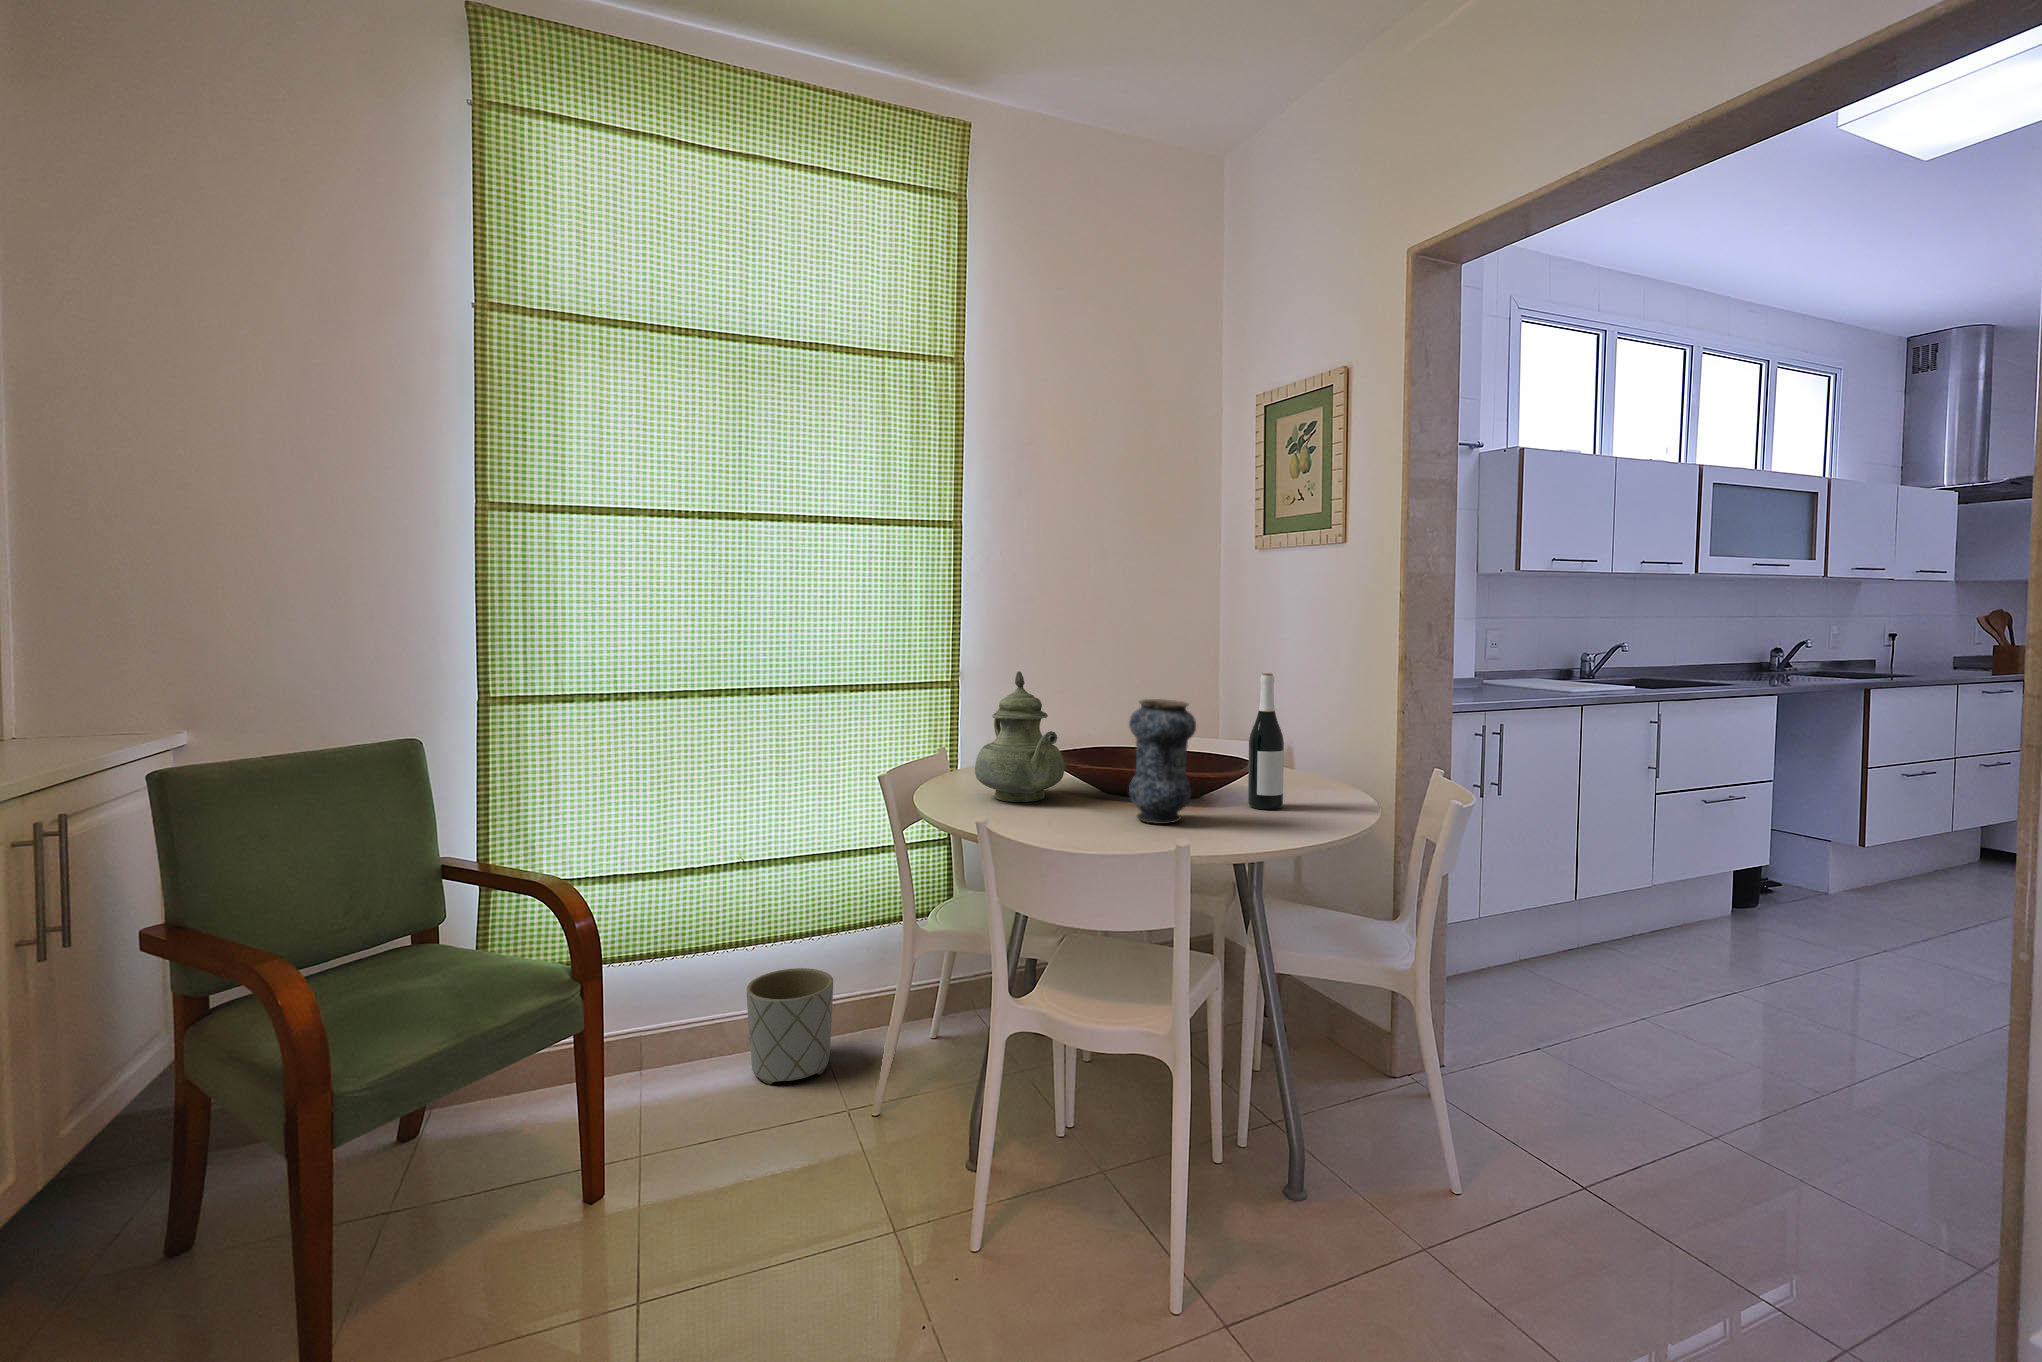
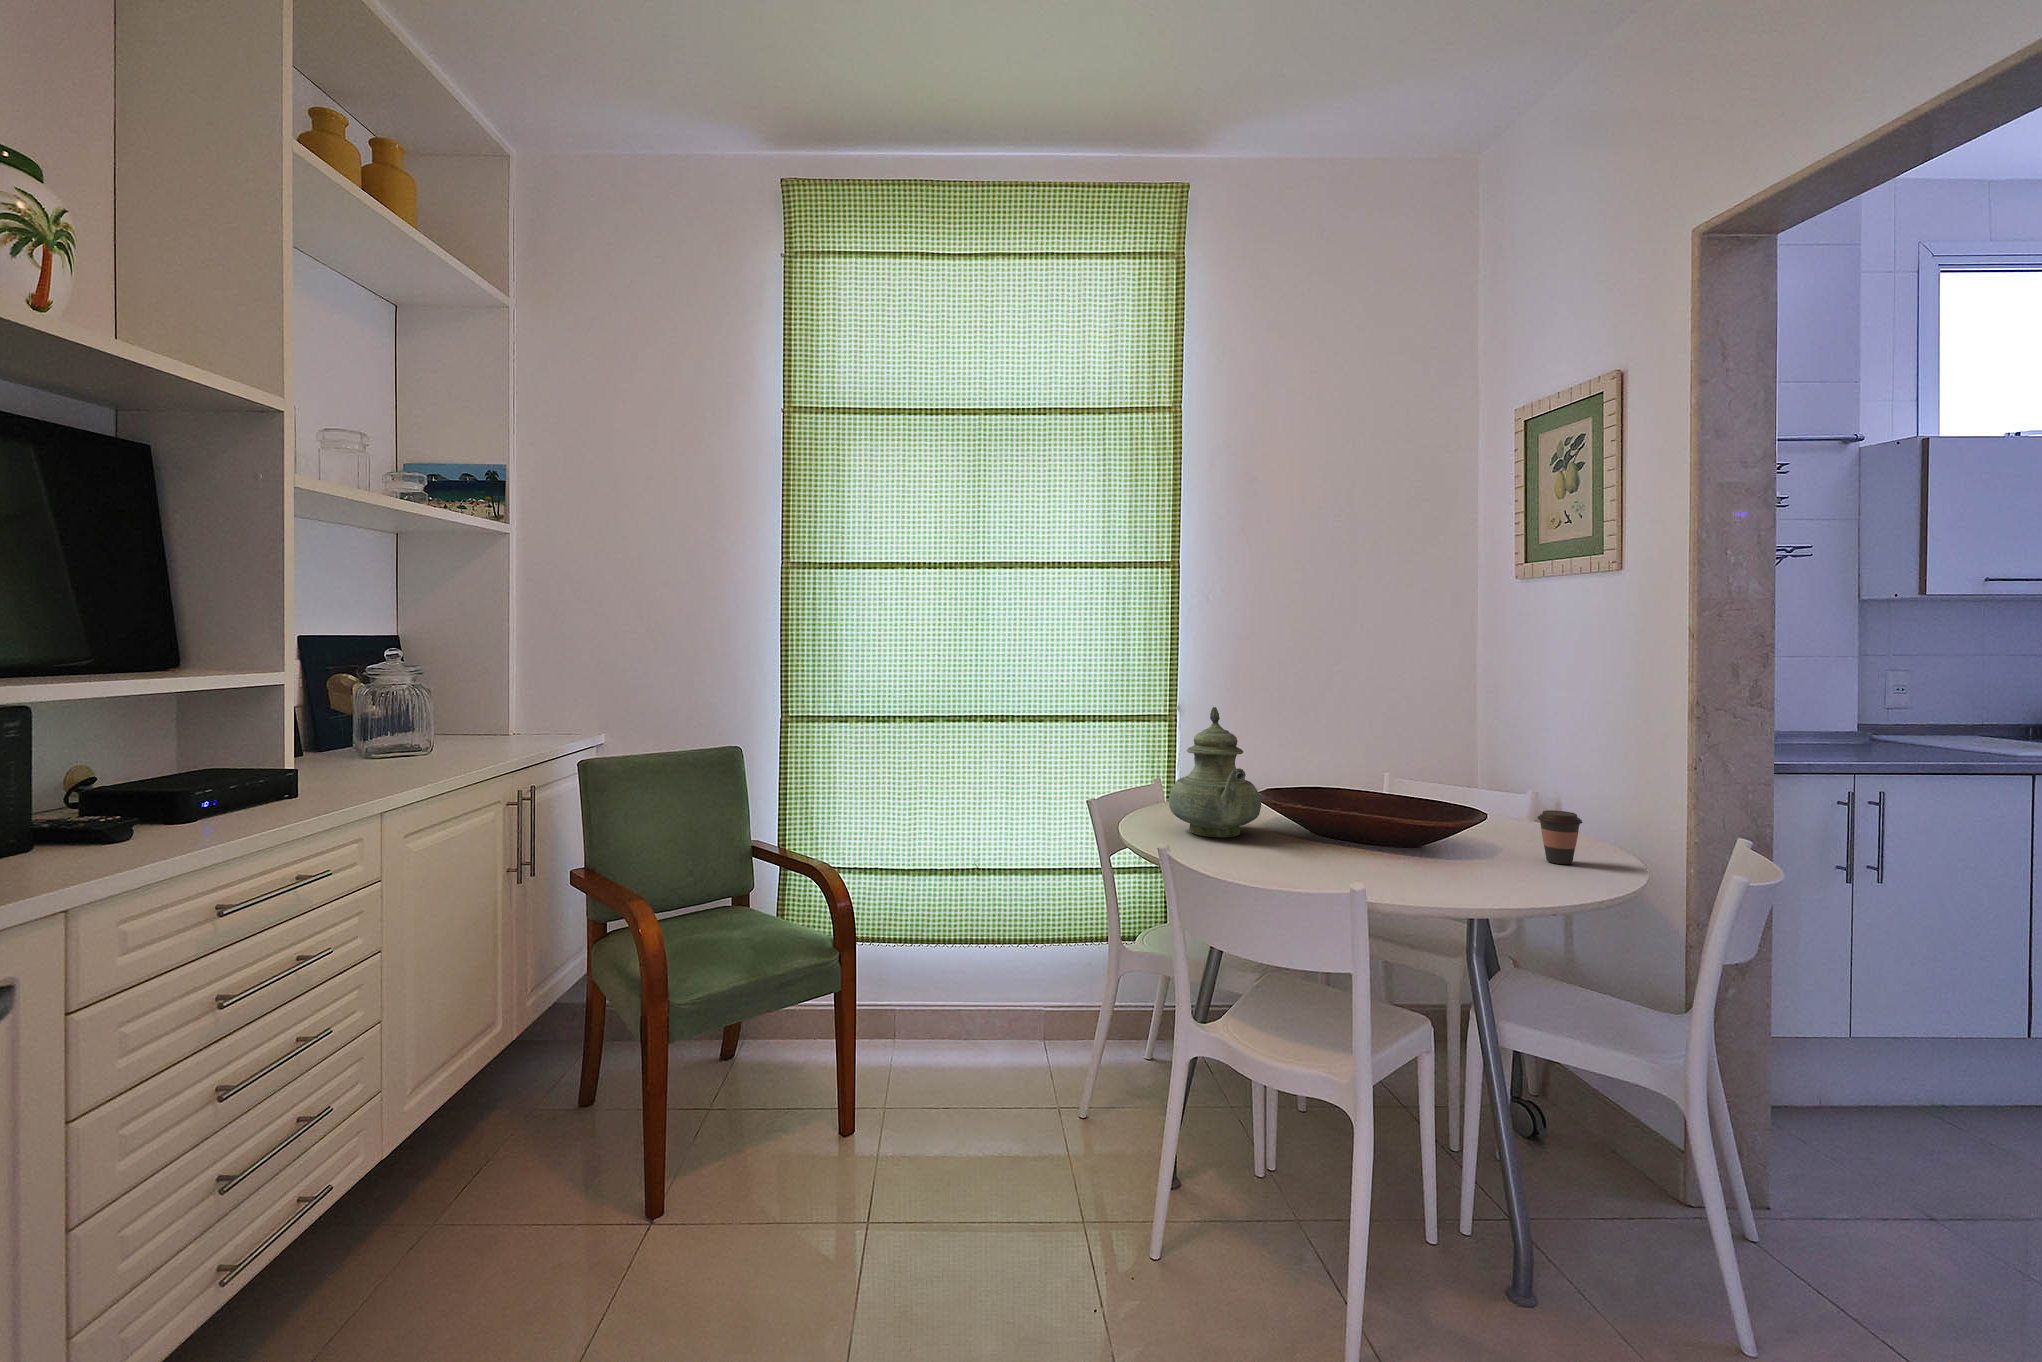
wine bottle: present [1248,673,1284,809] -> none [1469,716,1514,869]
vase: present [1129,699,1196,824] -> none [1317,740,1394,874]
coffee cup: none [1297,755,1331,801] -> present [1537,810,1582,864]
planter: present [747,968,833,1084] -> none [979,970,1054,1073]

